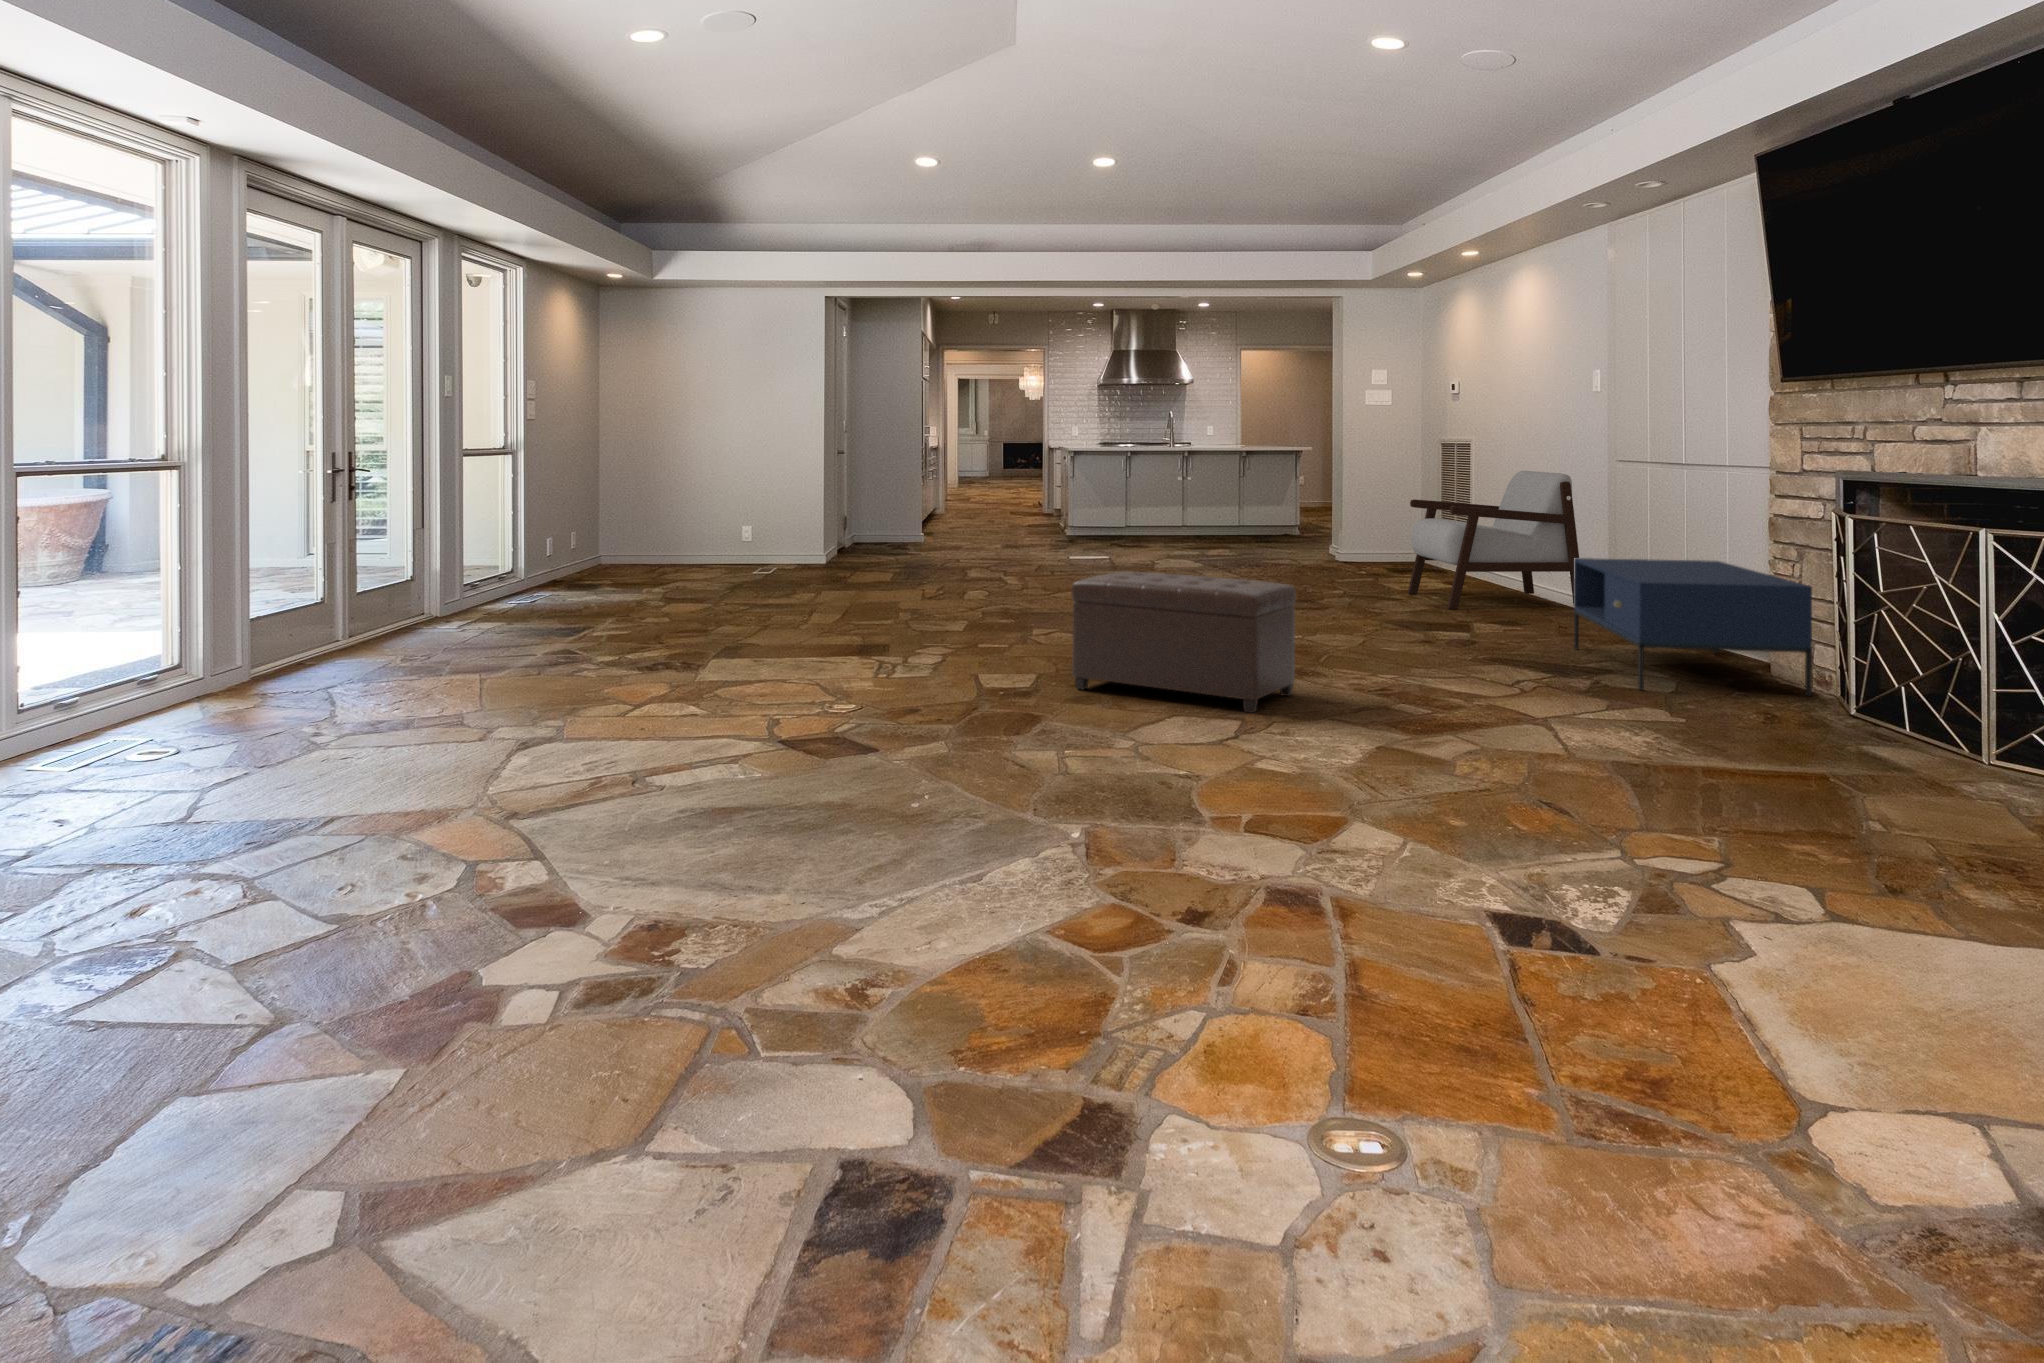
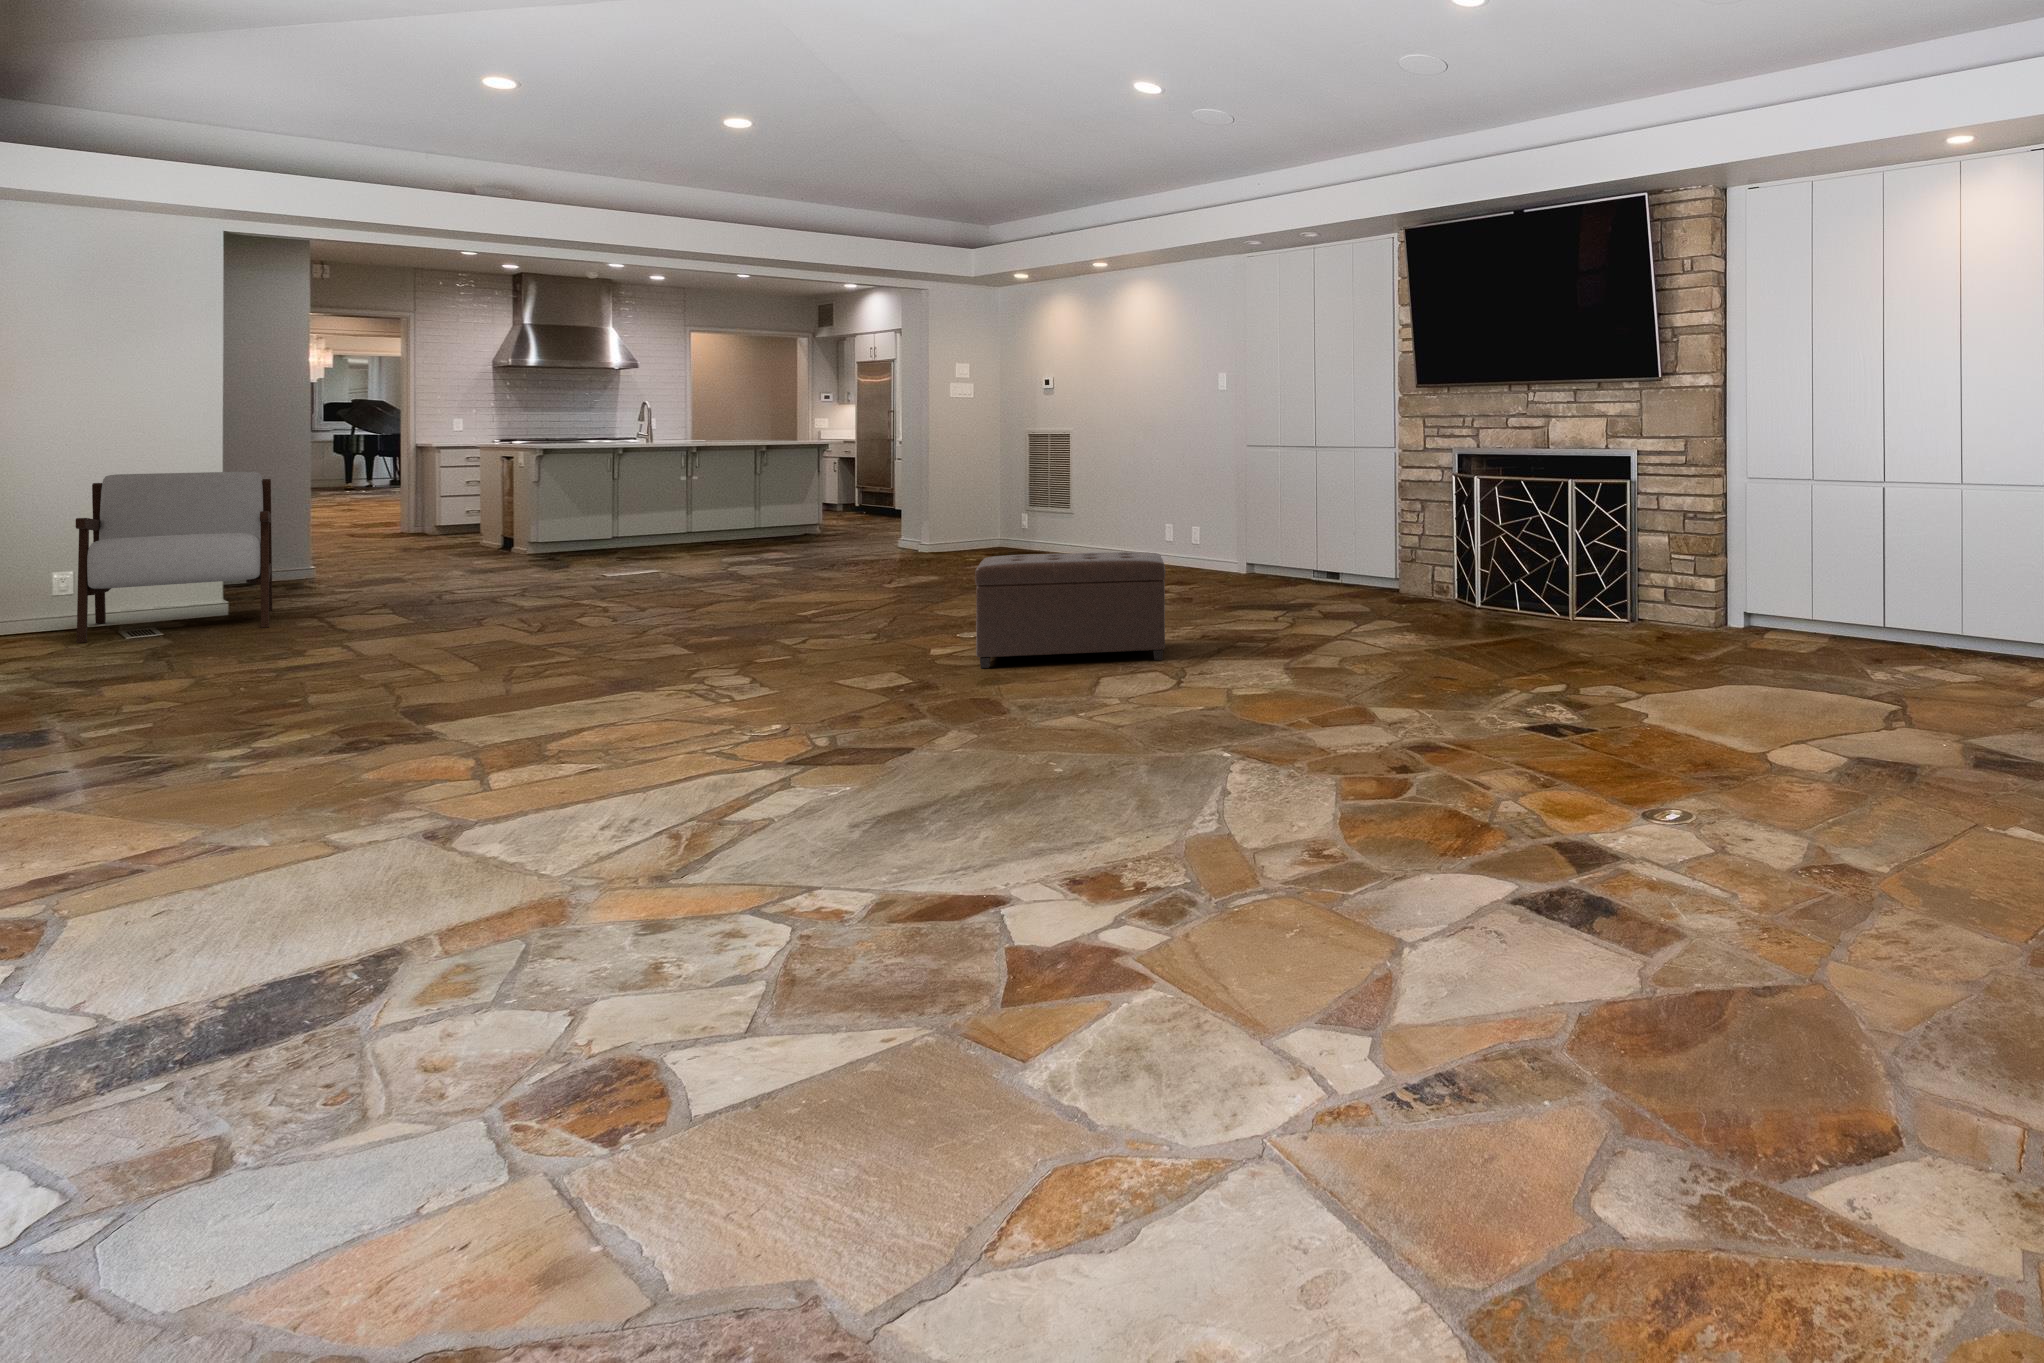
armchair: present [1408,471,1579,609] -> present [76,472,272,643]
coffee table: present [1574,558,1812,696] -> none [1265,515,1444,609]

